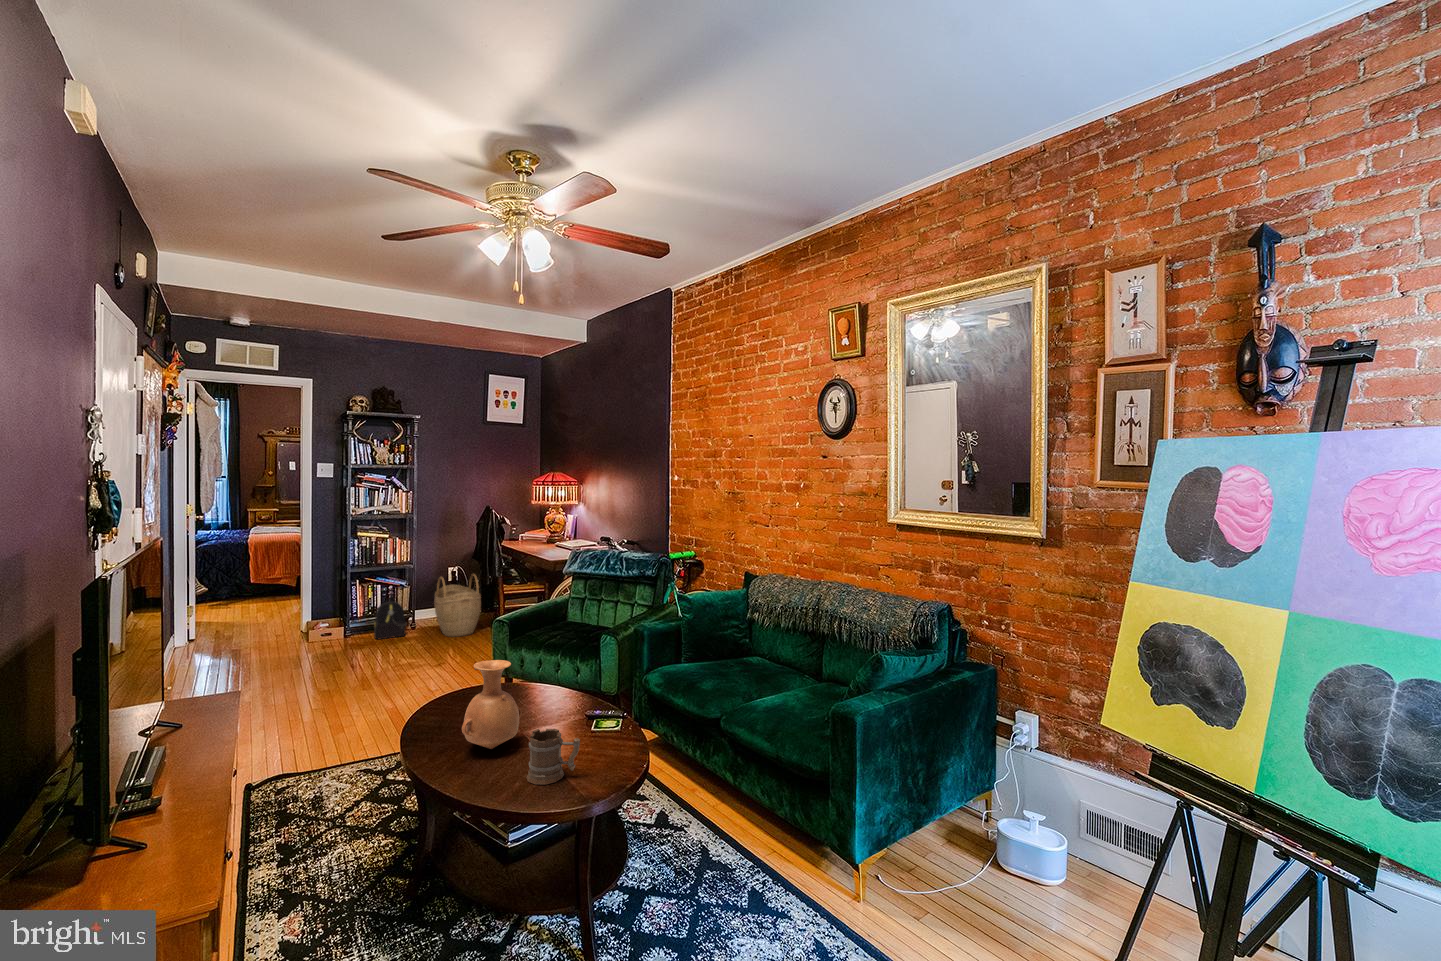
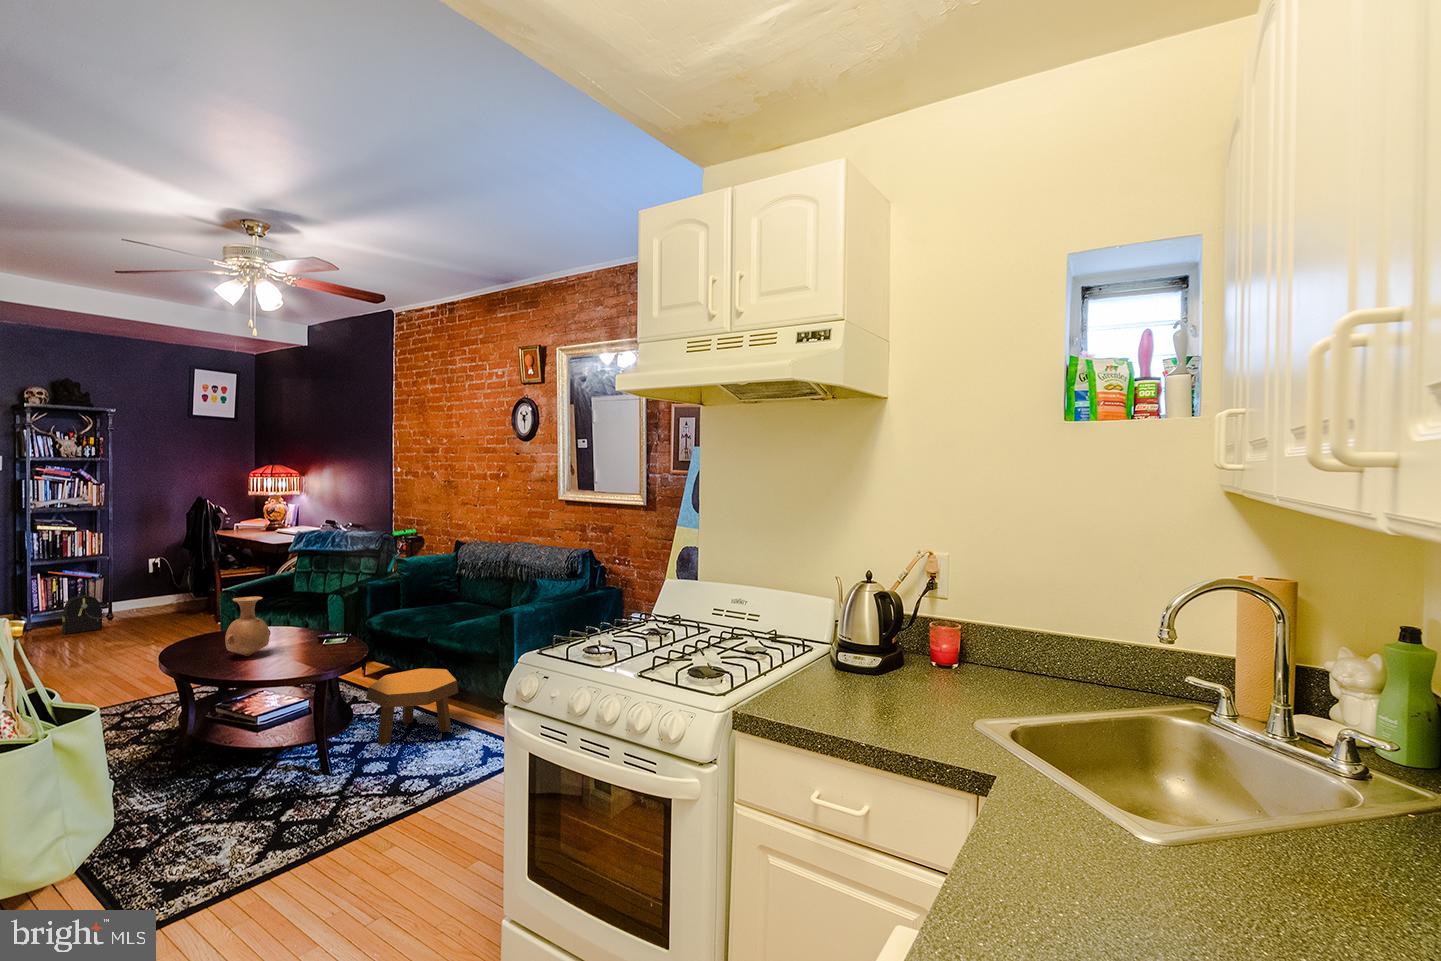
woven basket: present [434,574,481,637] -> none [137,564,194,626]
mug: present [526,729,580,785] -> none [279,634,319,666]
footstool: none [643,773,775,915] -> present [366,668,458,746]

